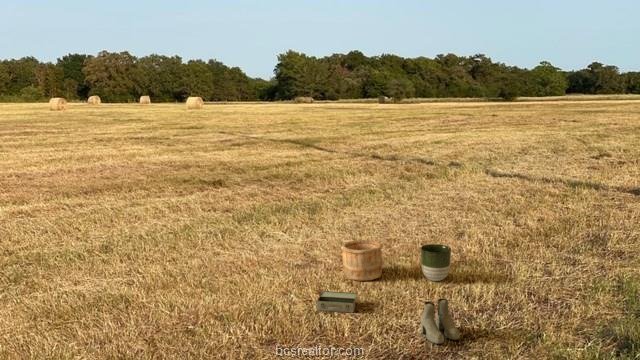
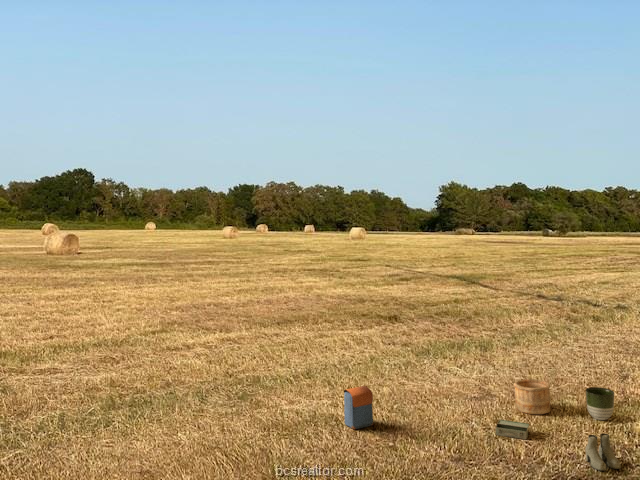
backpack: none [119,262,162,321] -> present [344,386,373,429]

